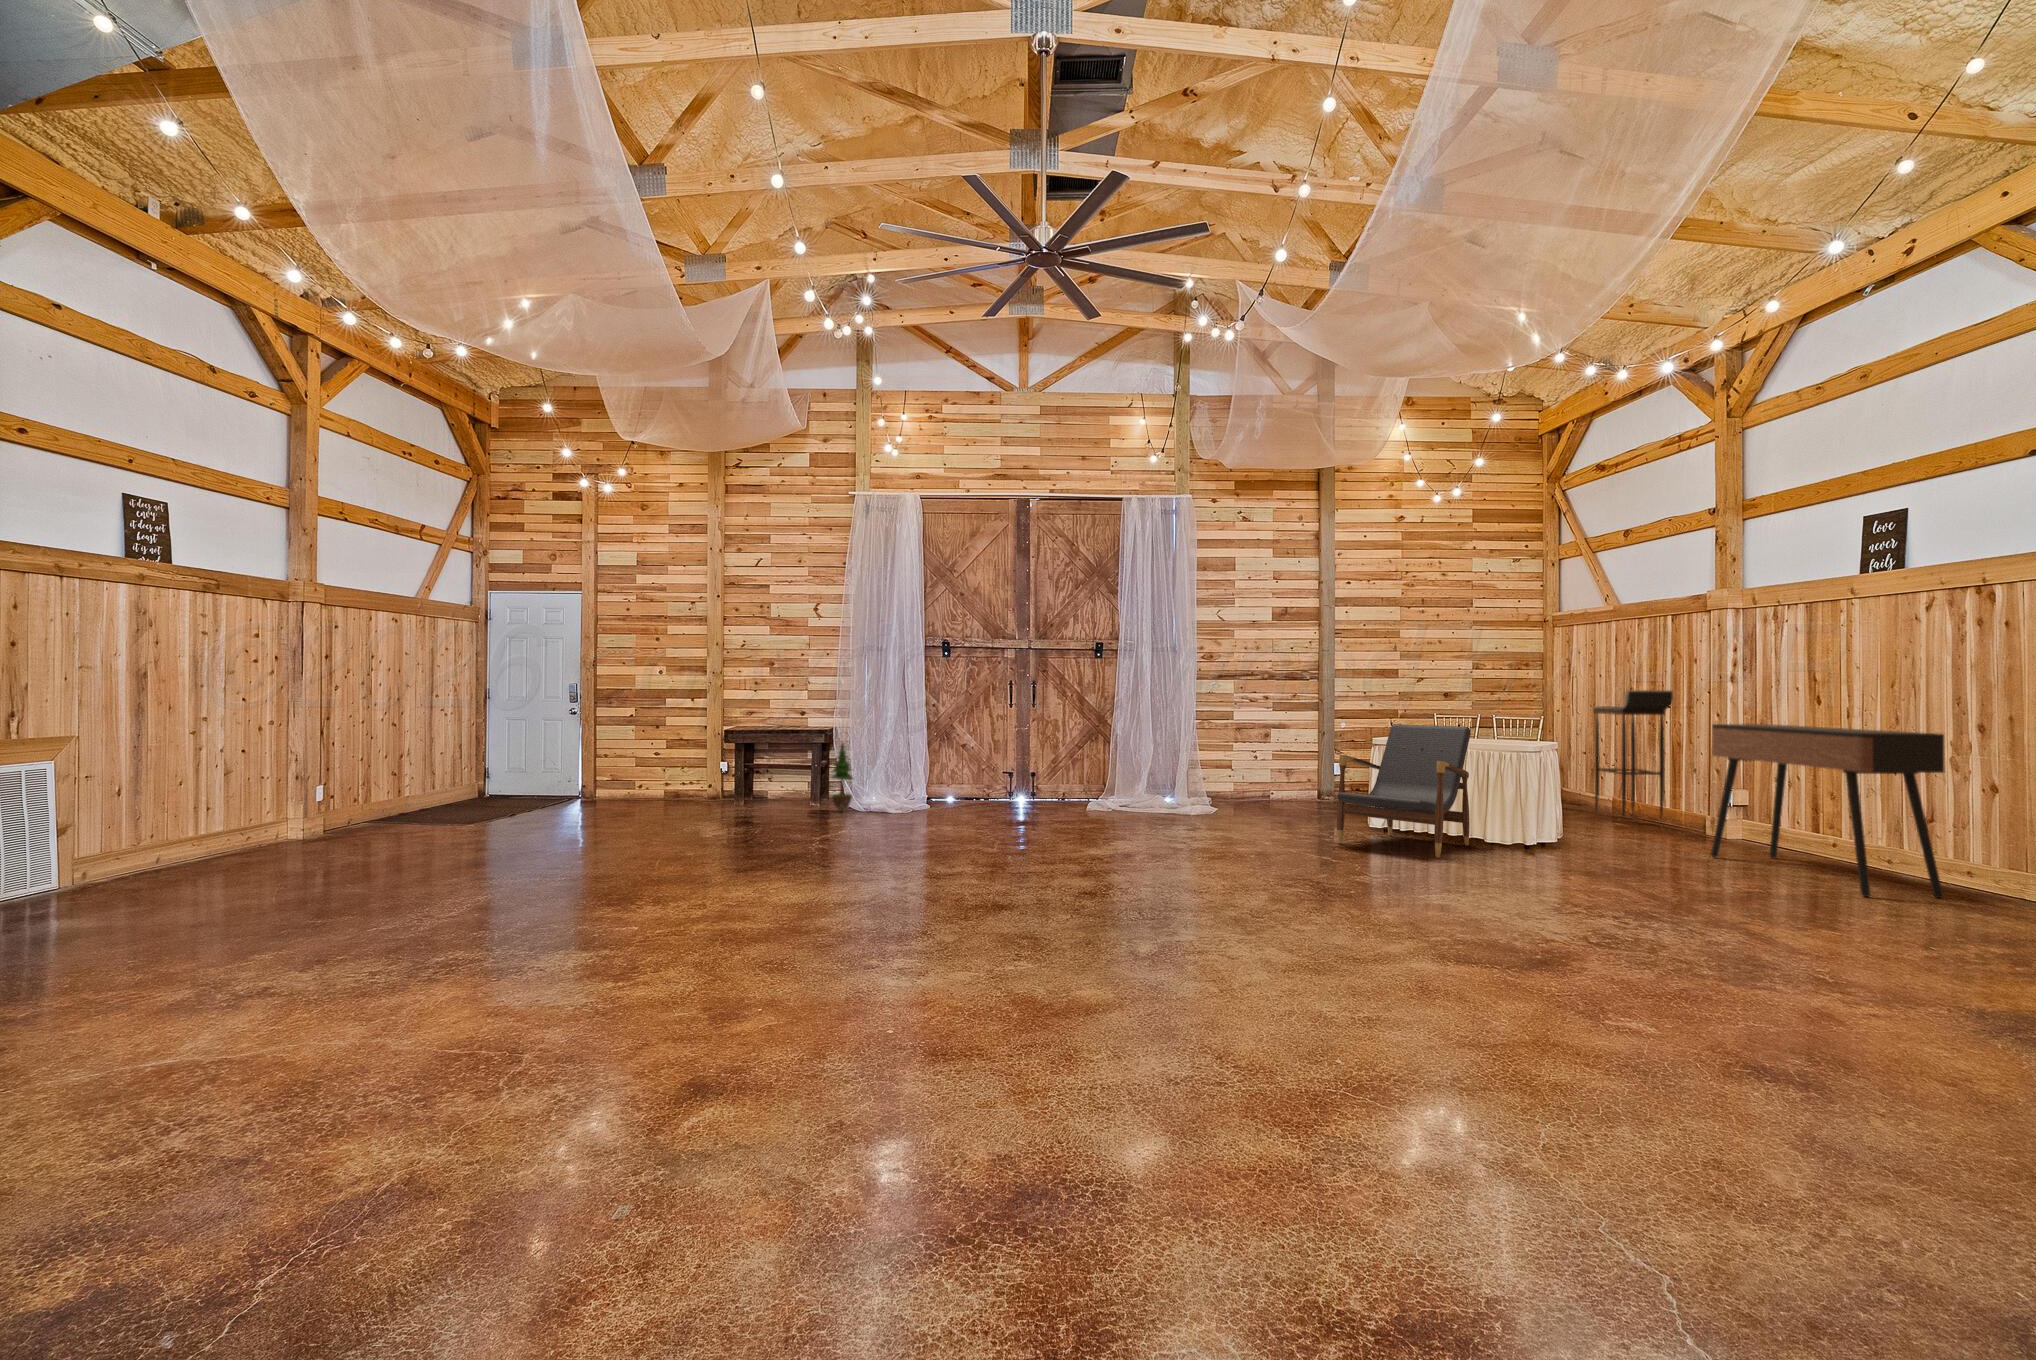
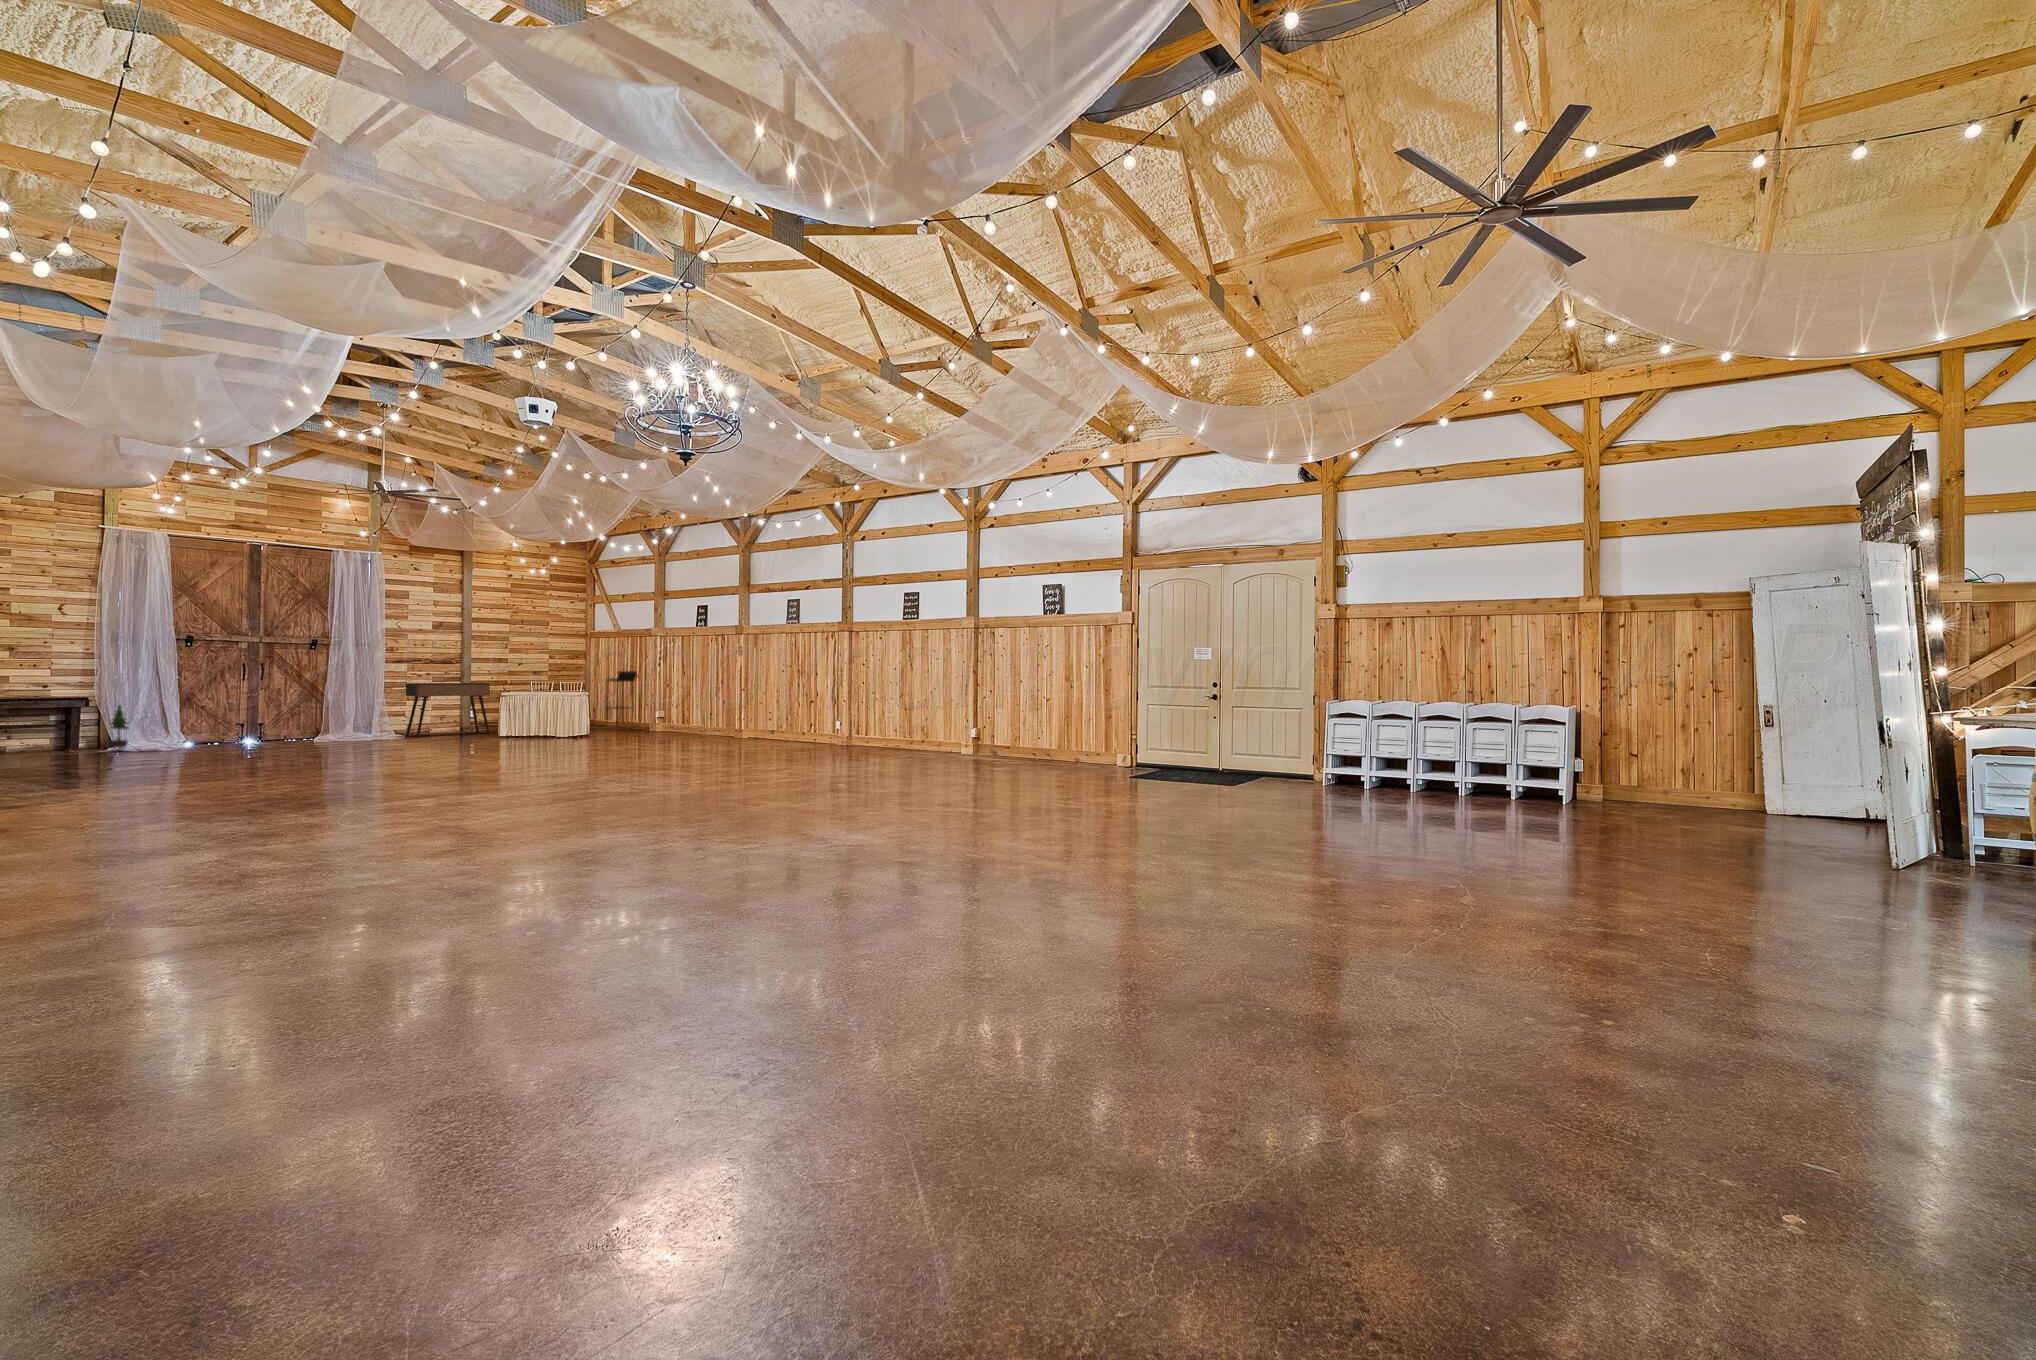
lounge chair: present [1337,724,1471,858] -> none [484,686,547,742]
console table: present [1711,724,1945,898] -> present [406,683,490,738]

